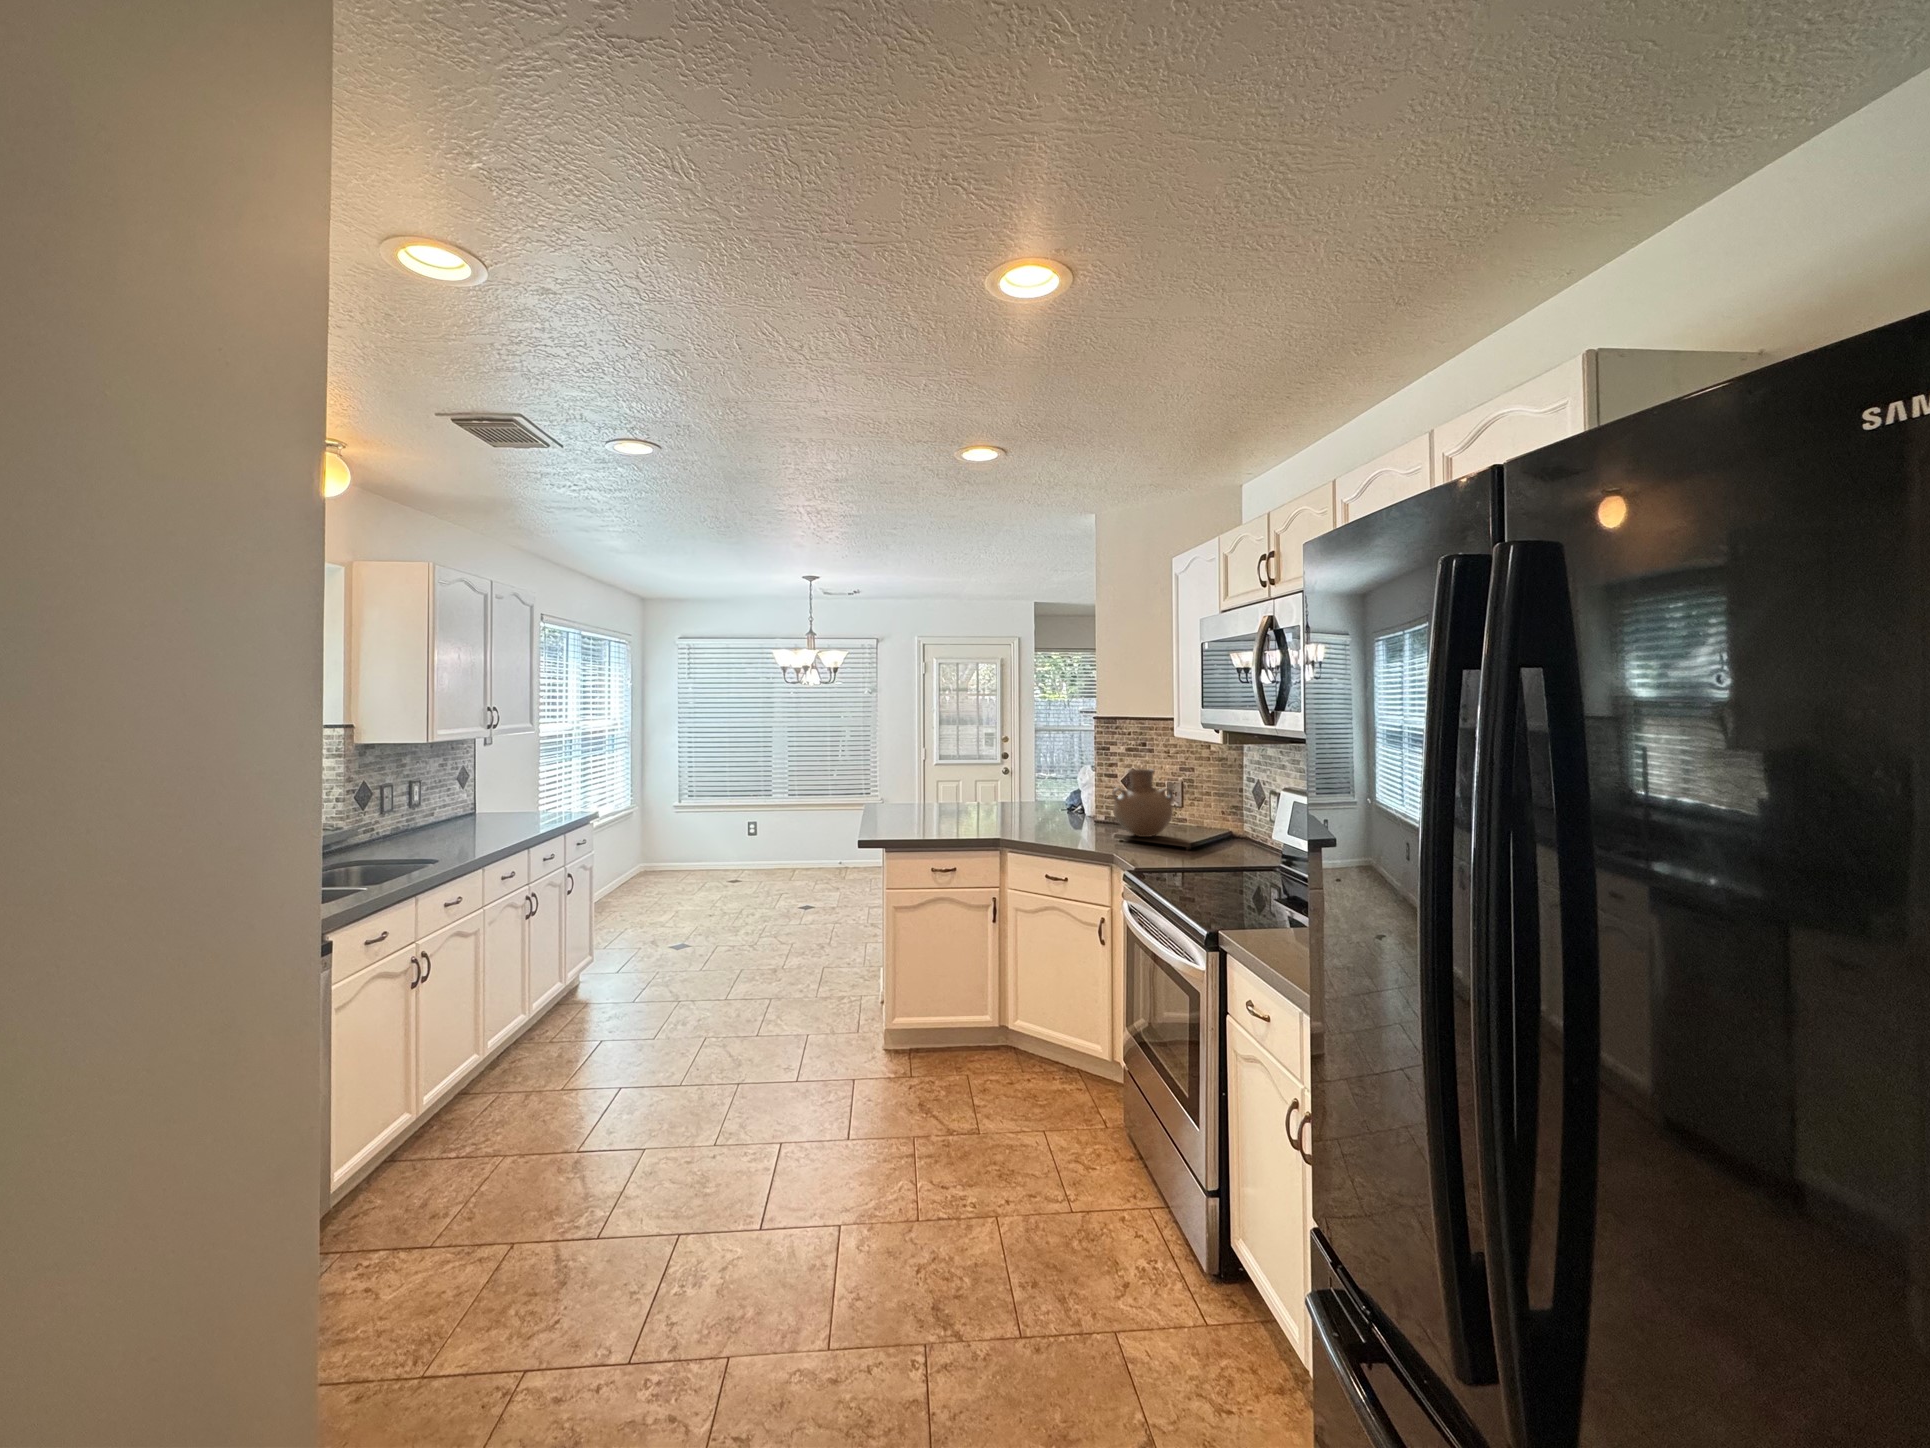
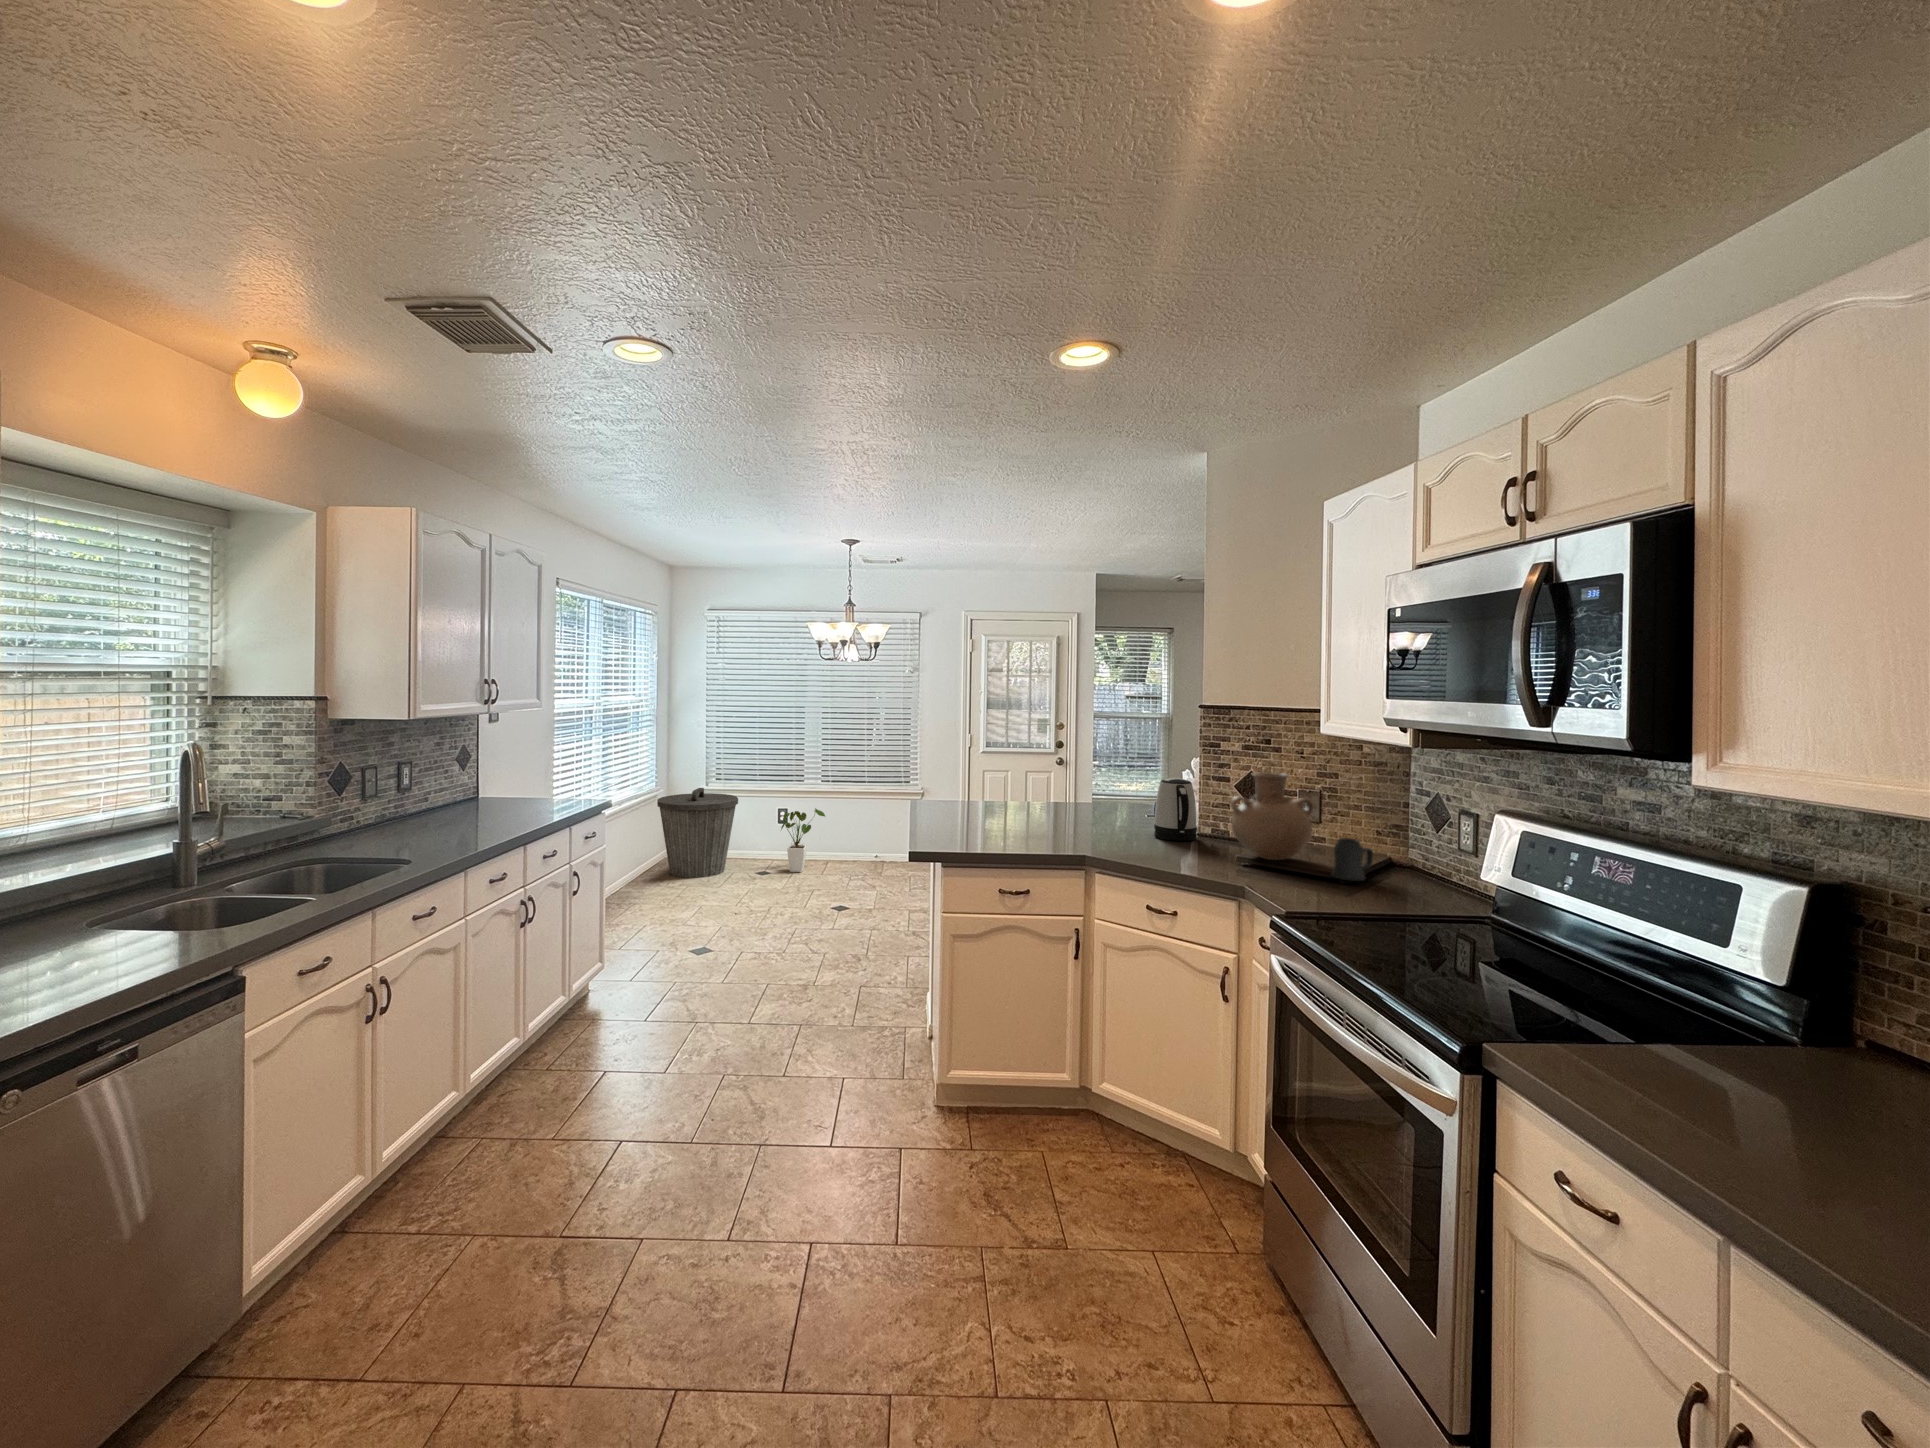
kettle: none [1060,776,1093,826] -> present [1154,778,1197,841]
trash can: none [632,804,710,889] -> present [657,788,738,878]
mug: none [1182,816,1212,848] -> present [1331,838,1373,881]
house plant: none [750,820,792,880] -> present [781,808,825,872]

